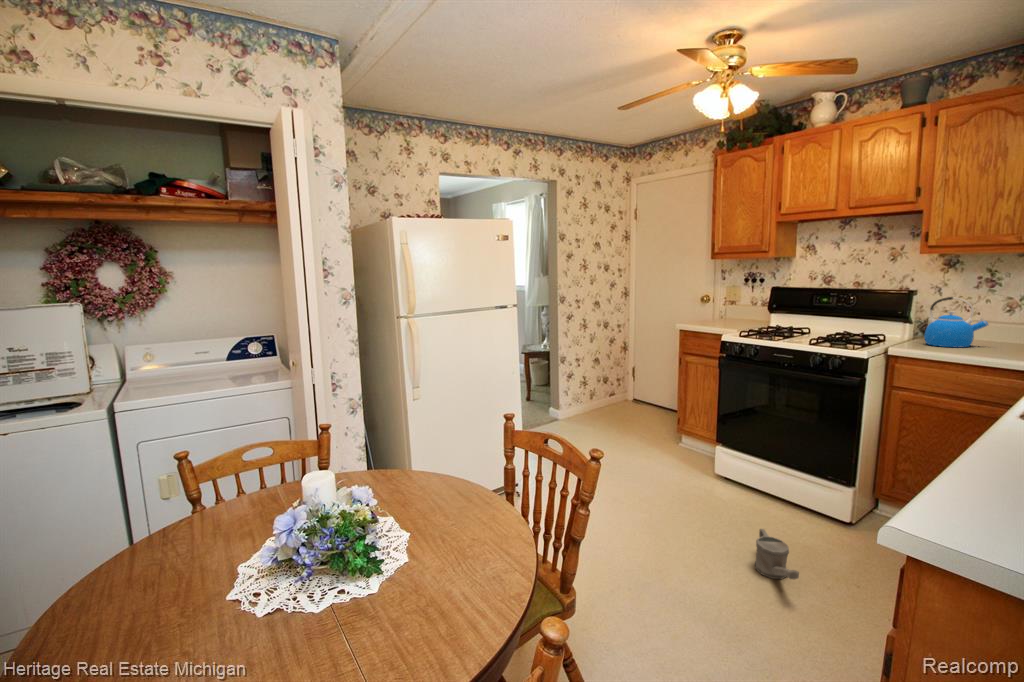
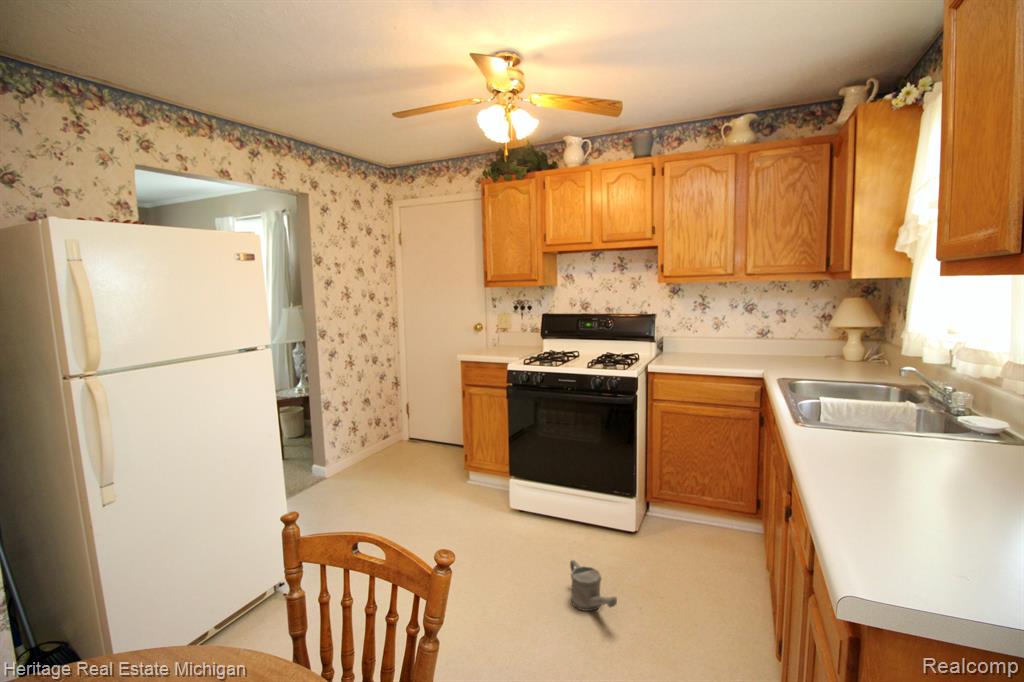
kettle: present [924,297,988,347] -> none [667,319,707,361]

